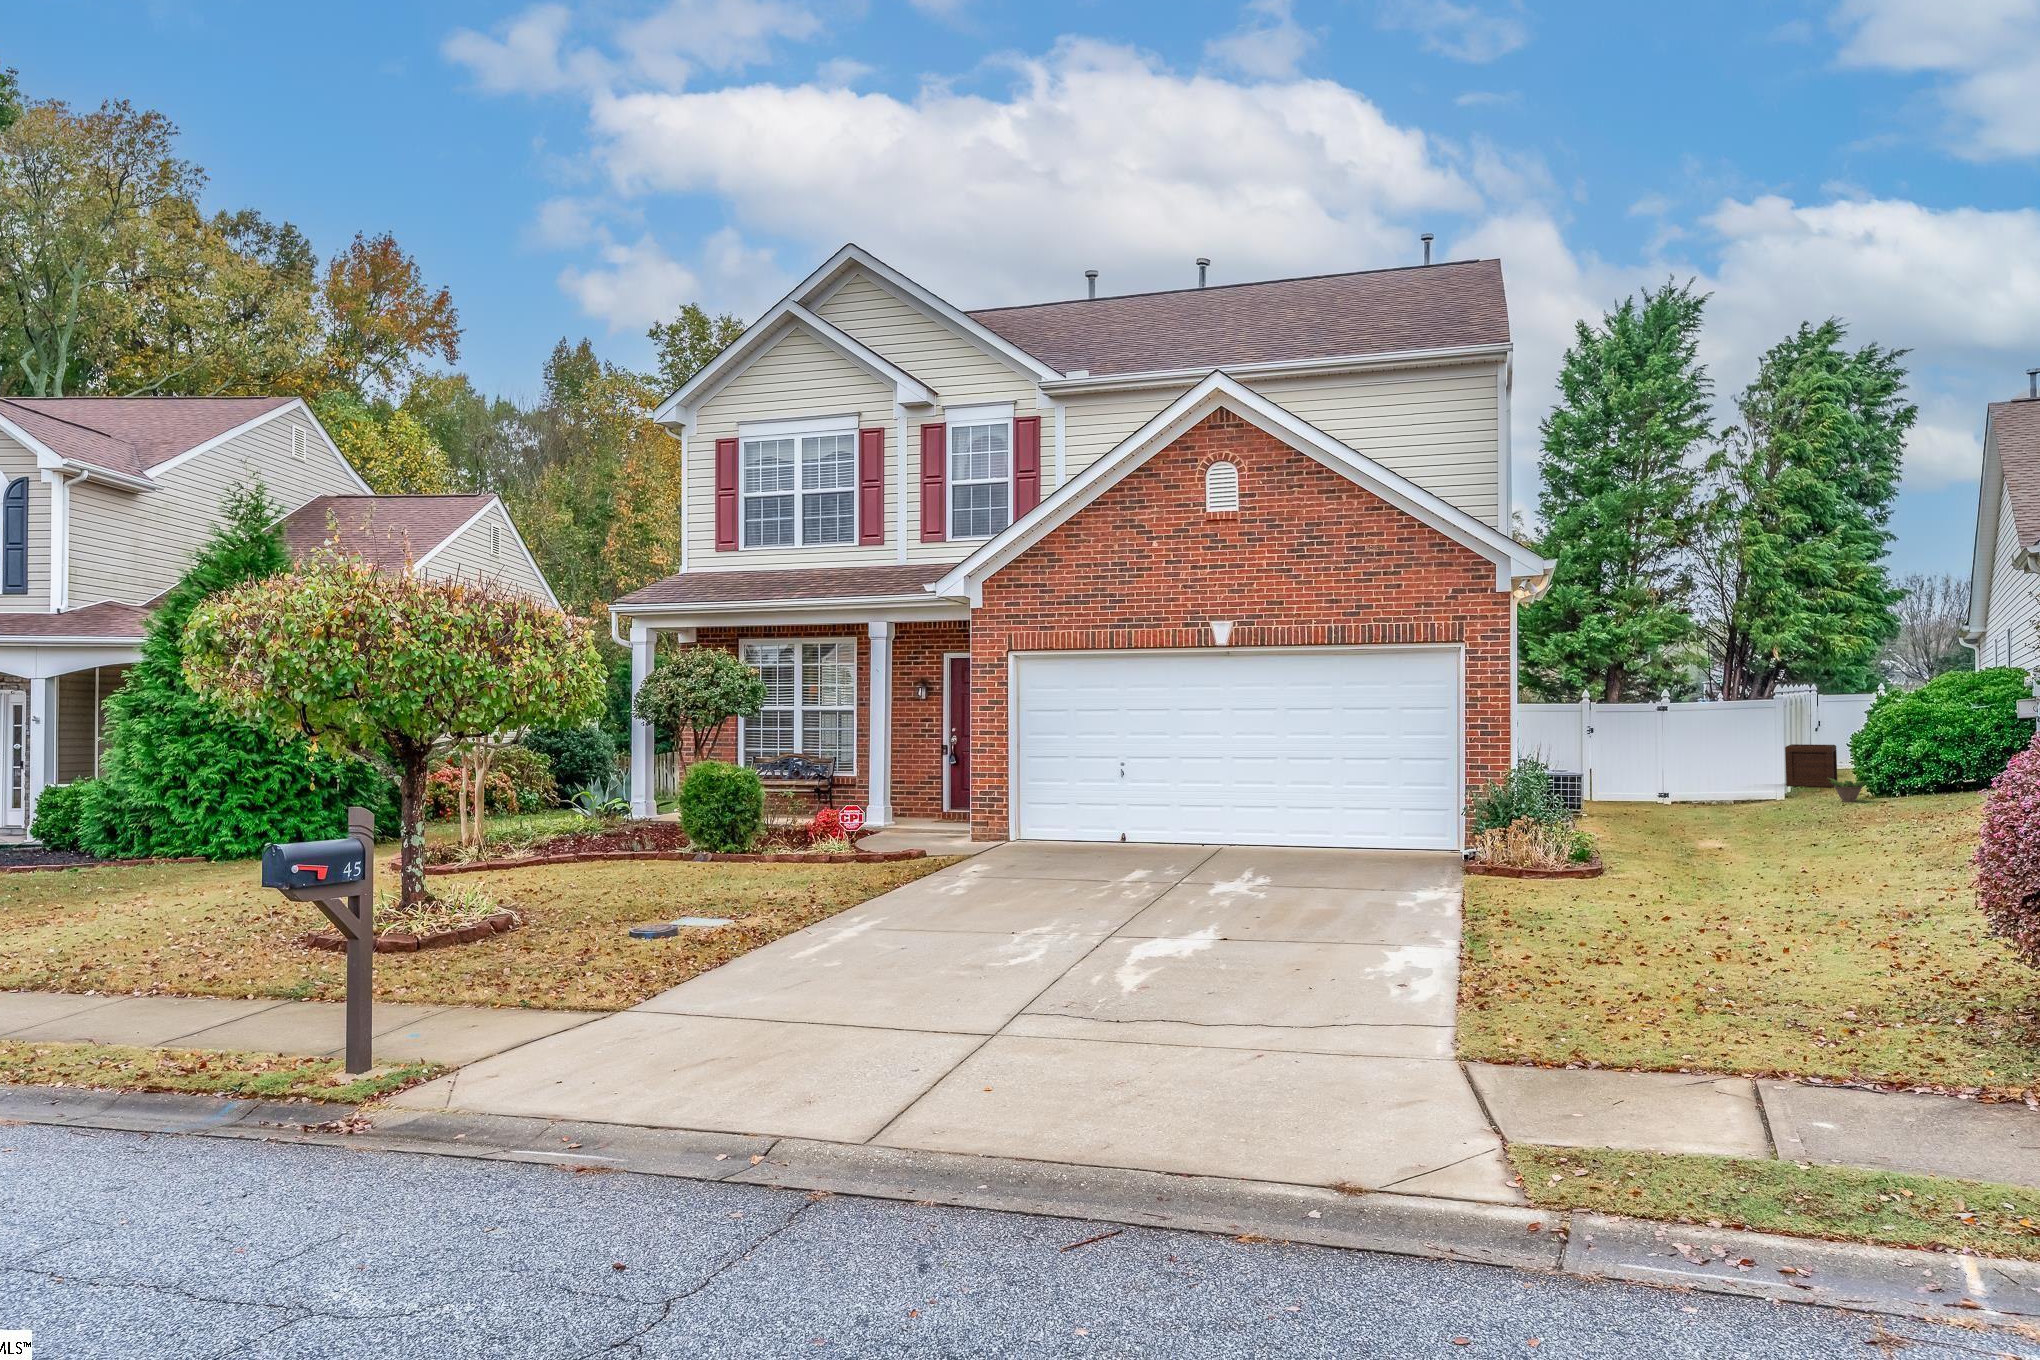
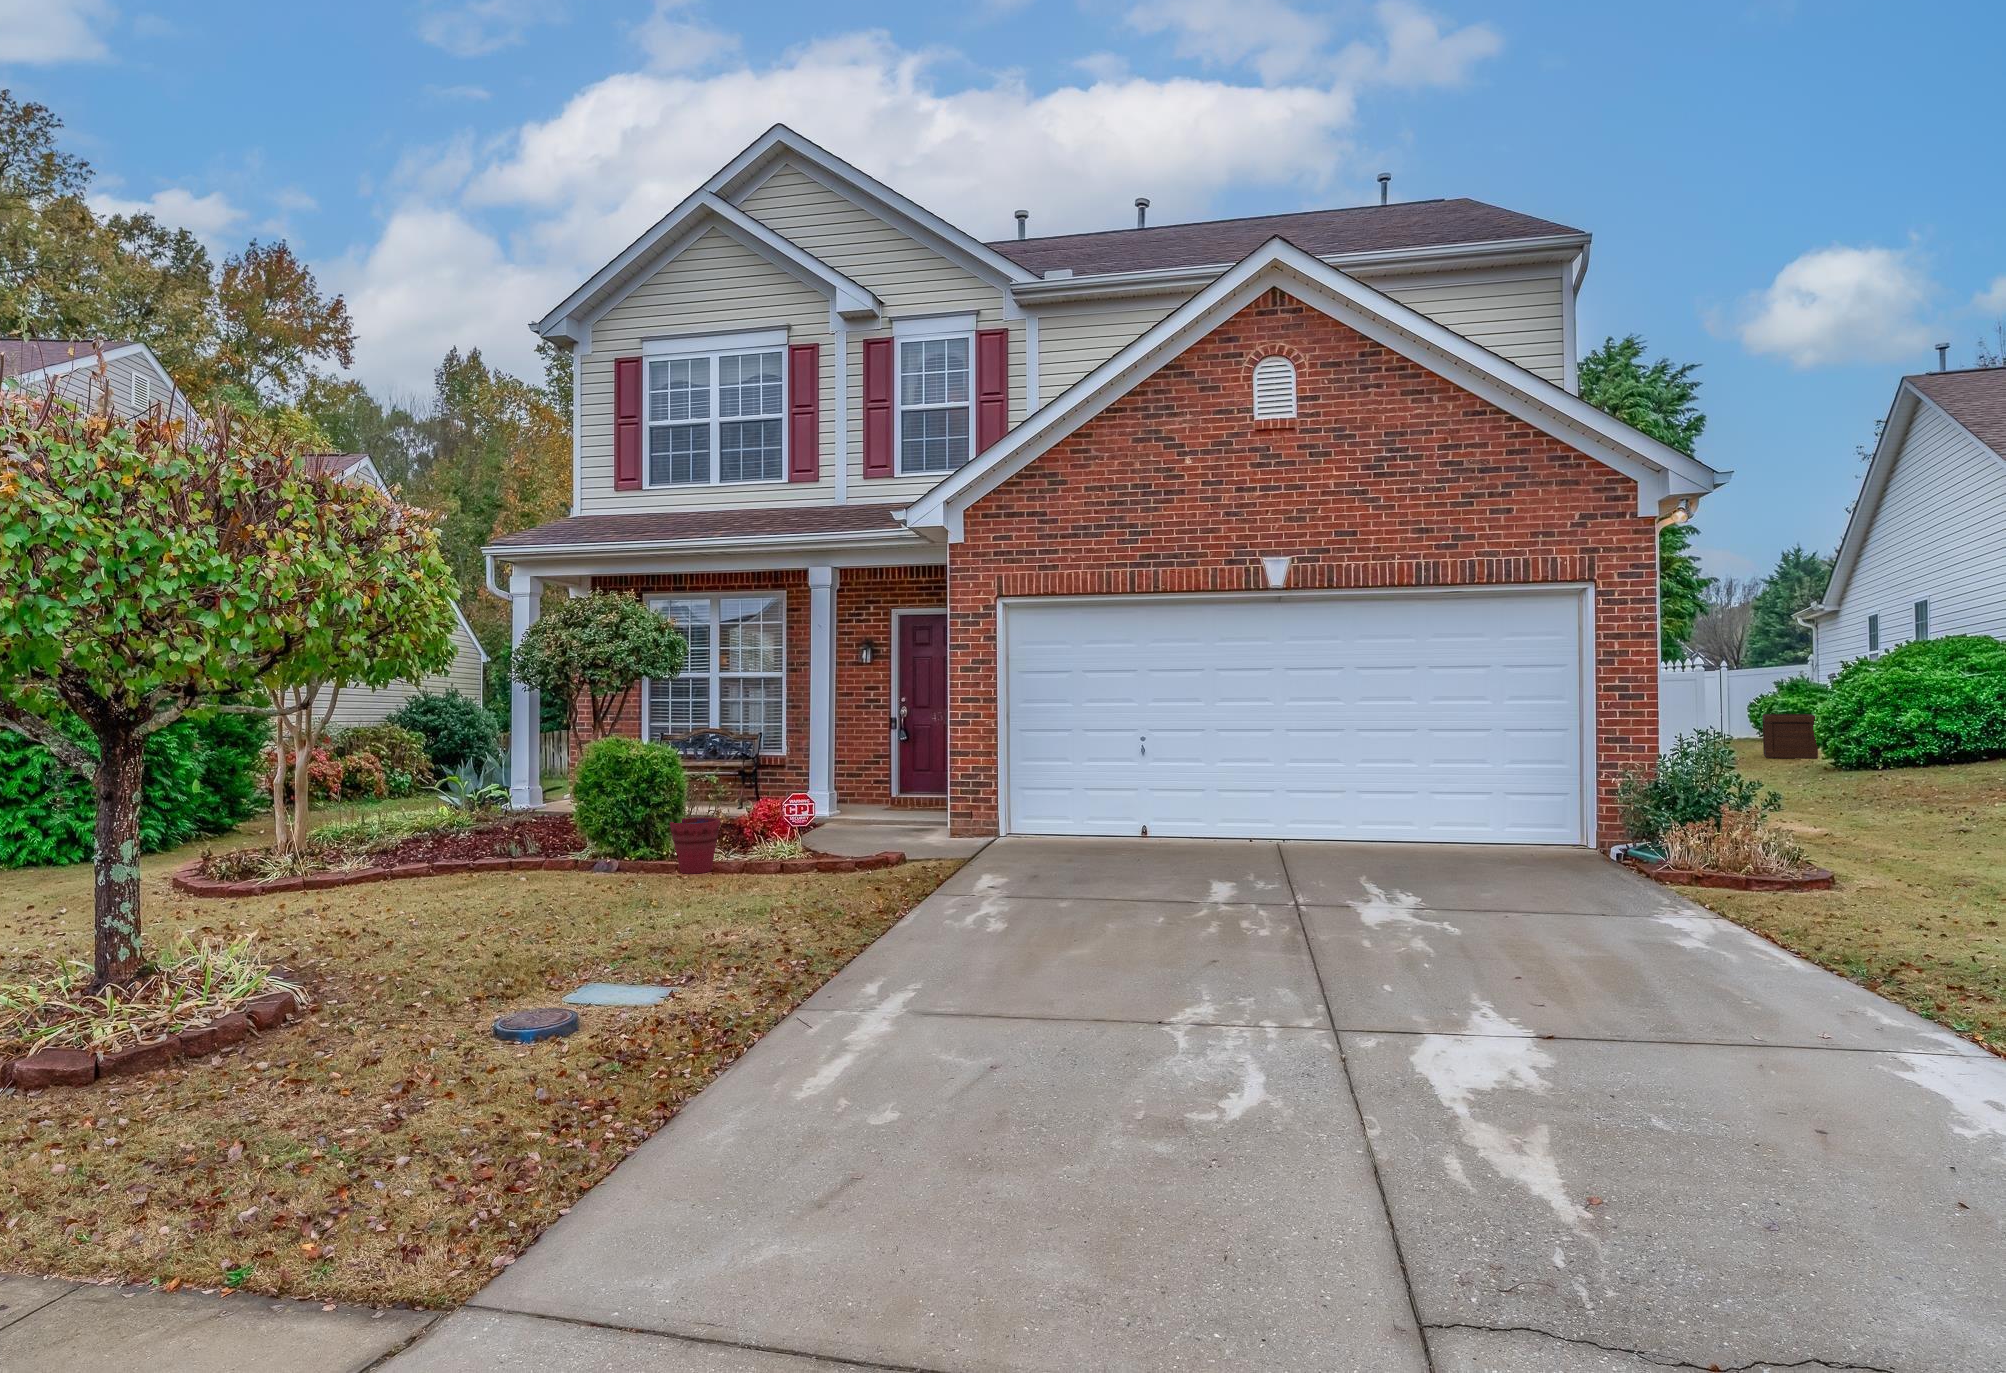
decorative plant: present [1828,778,1866,802] -> none [1846,749,1896,775]
bucket: none [751,823,789,865] -> present [670,817,721,874]

